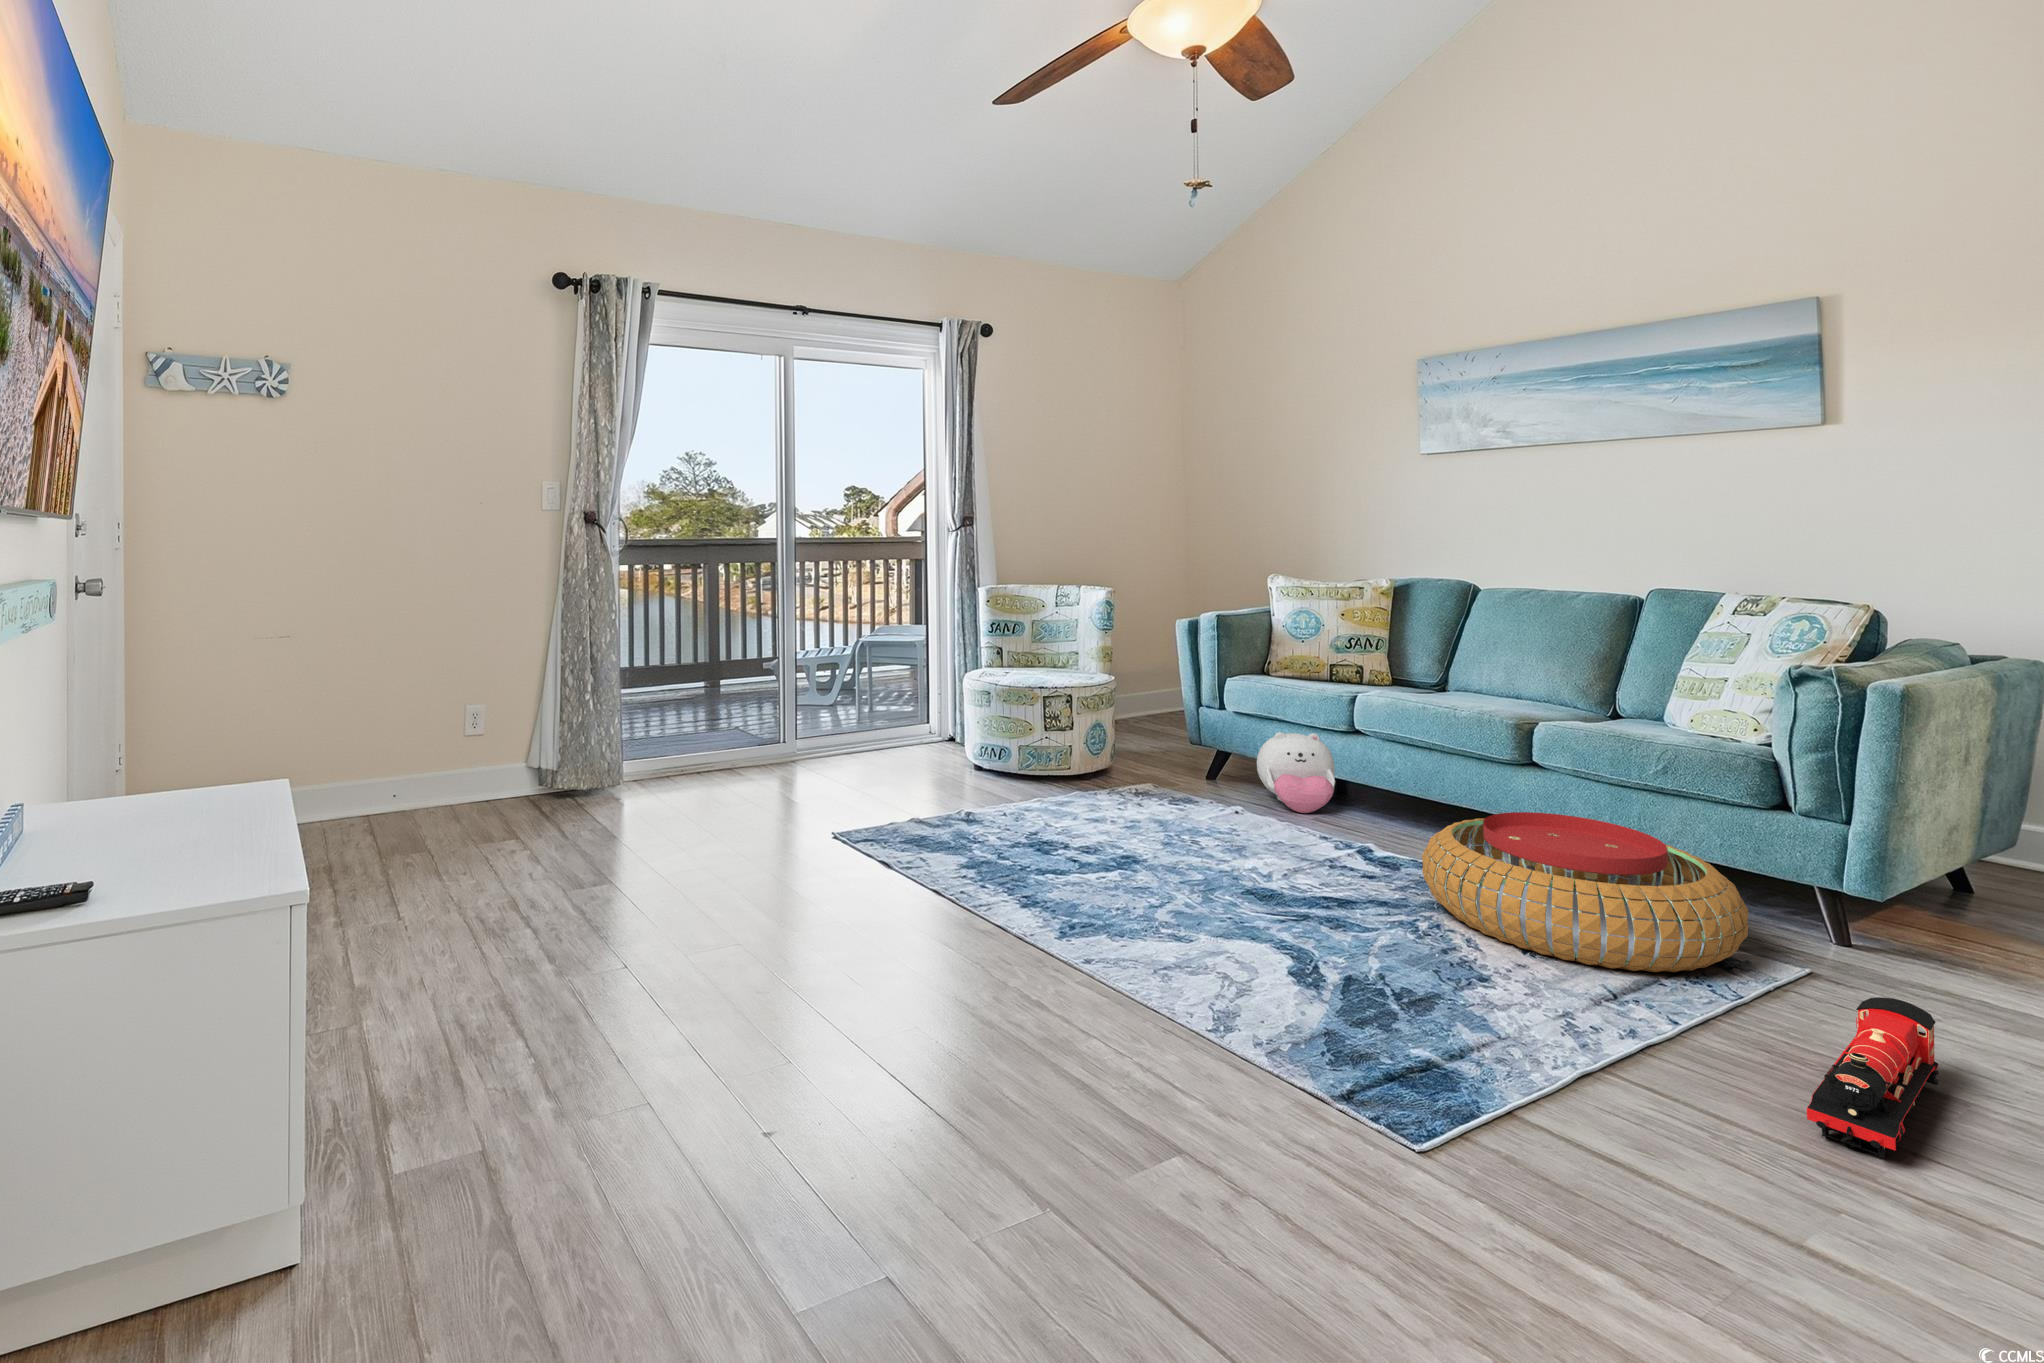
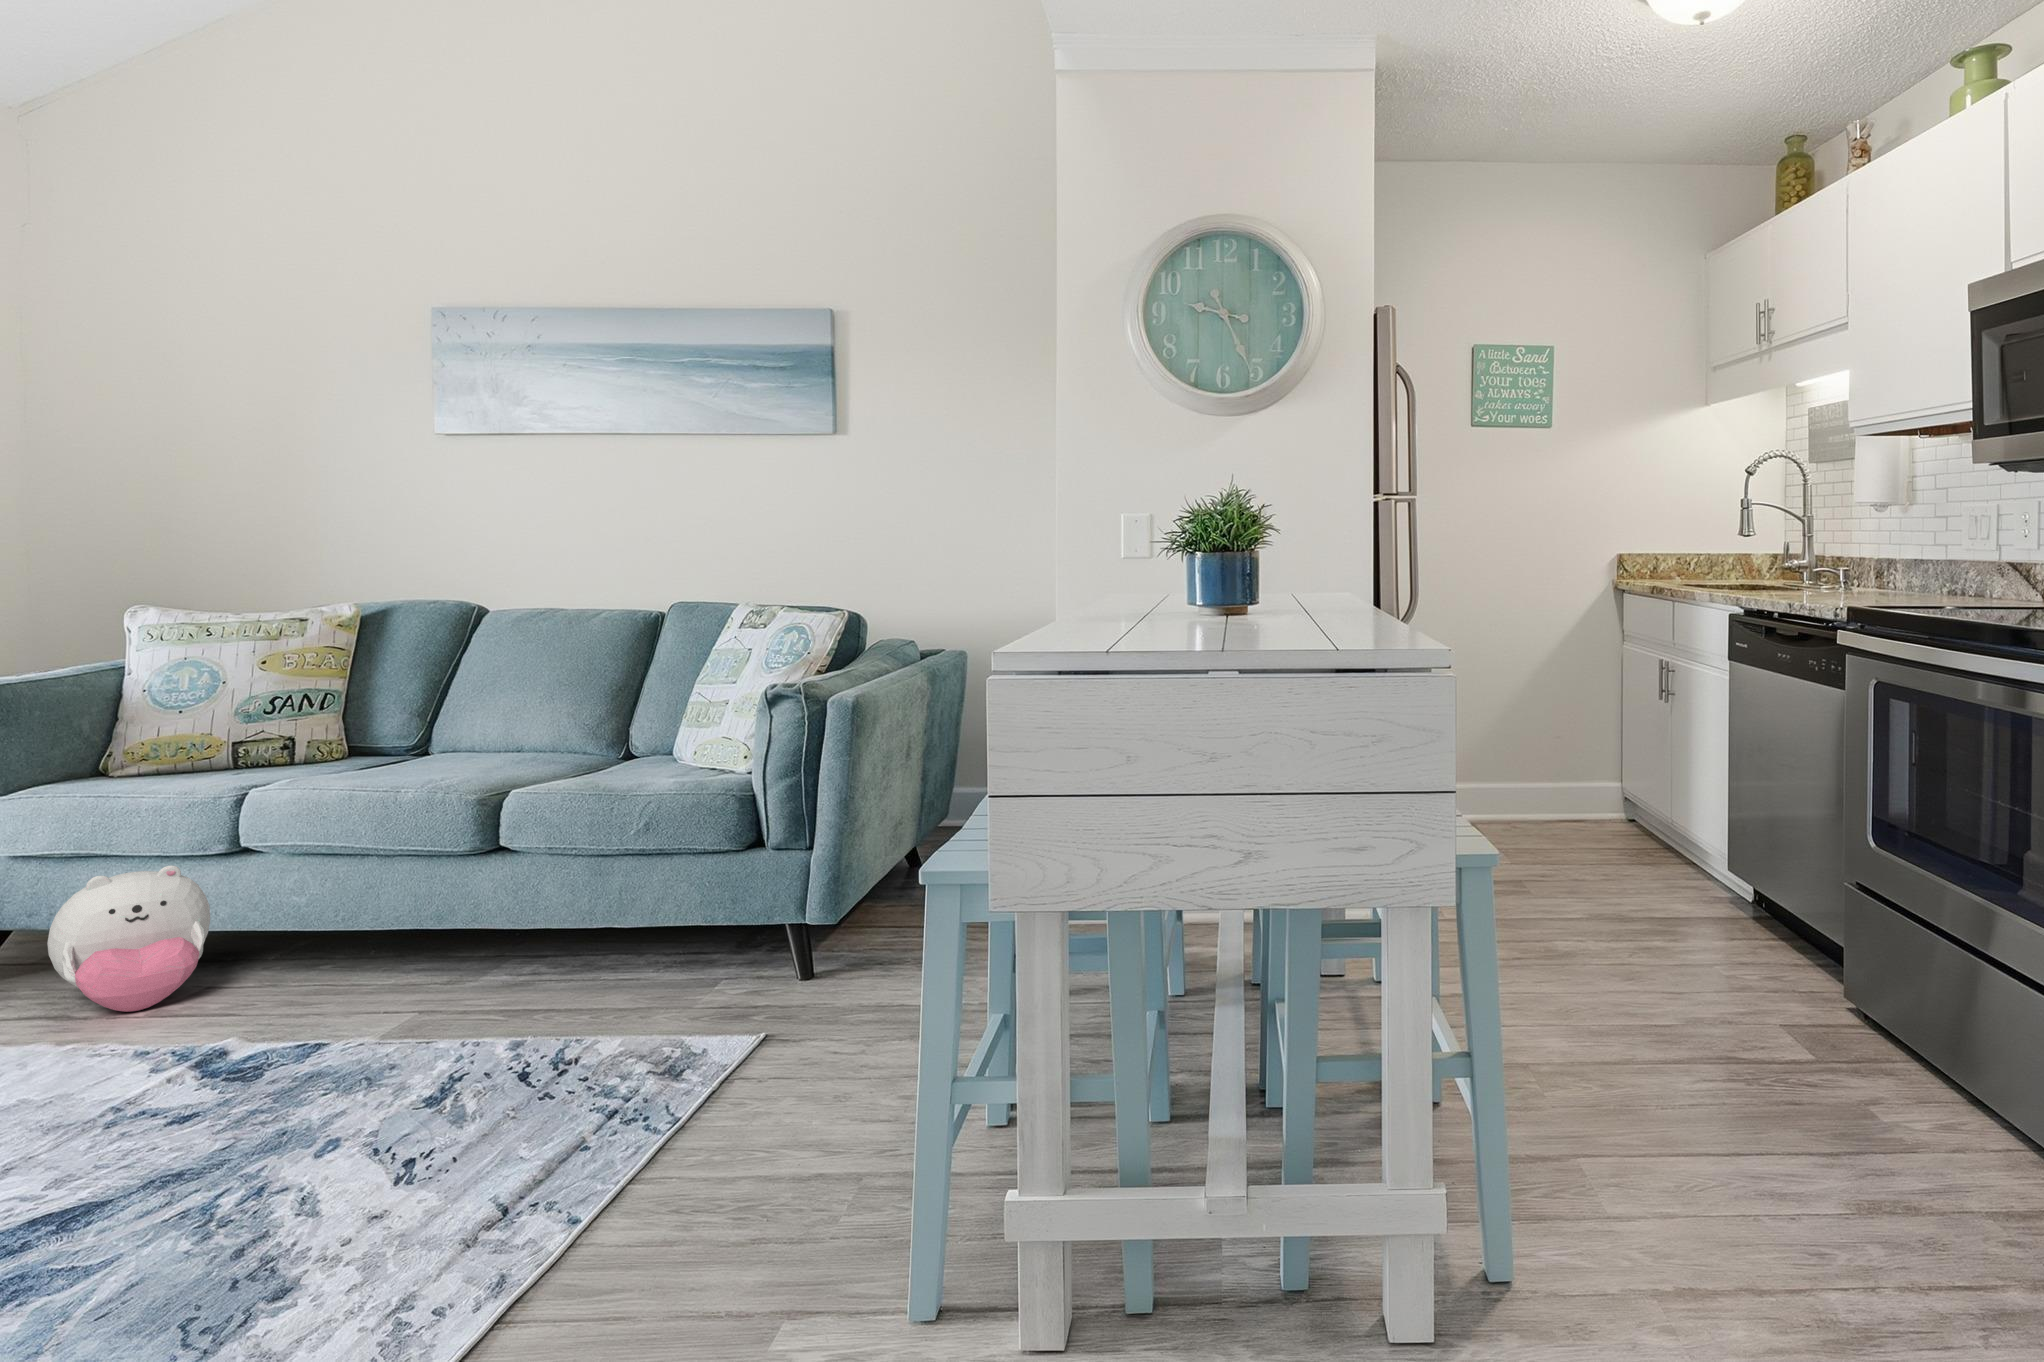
pouf: present [1422,812,1749,972] -> none [289,914,705,1142]
toy train: present [1807,997,1939,1159] -> none [689,1055,835,1281]

